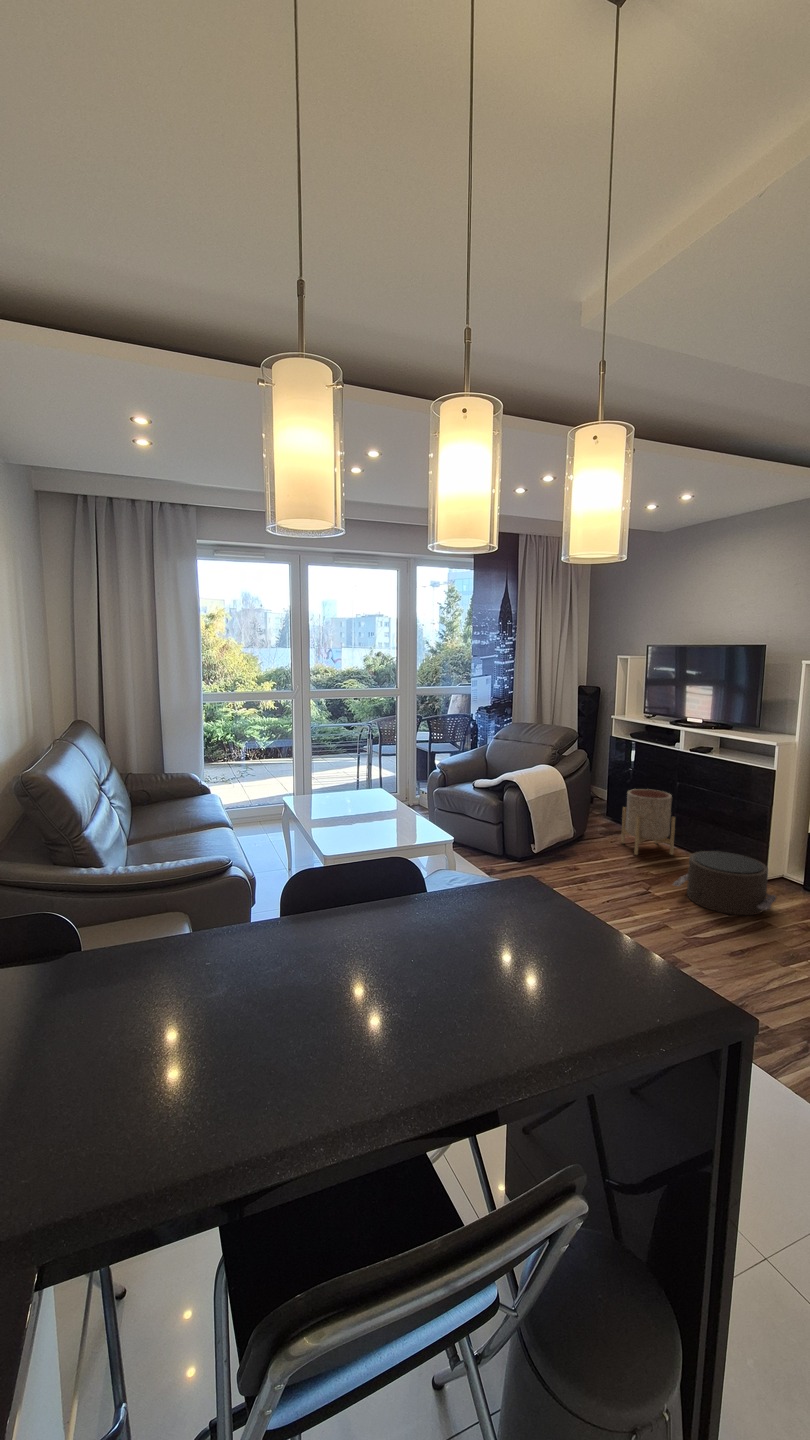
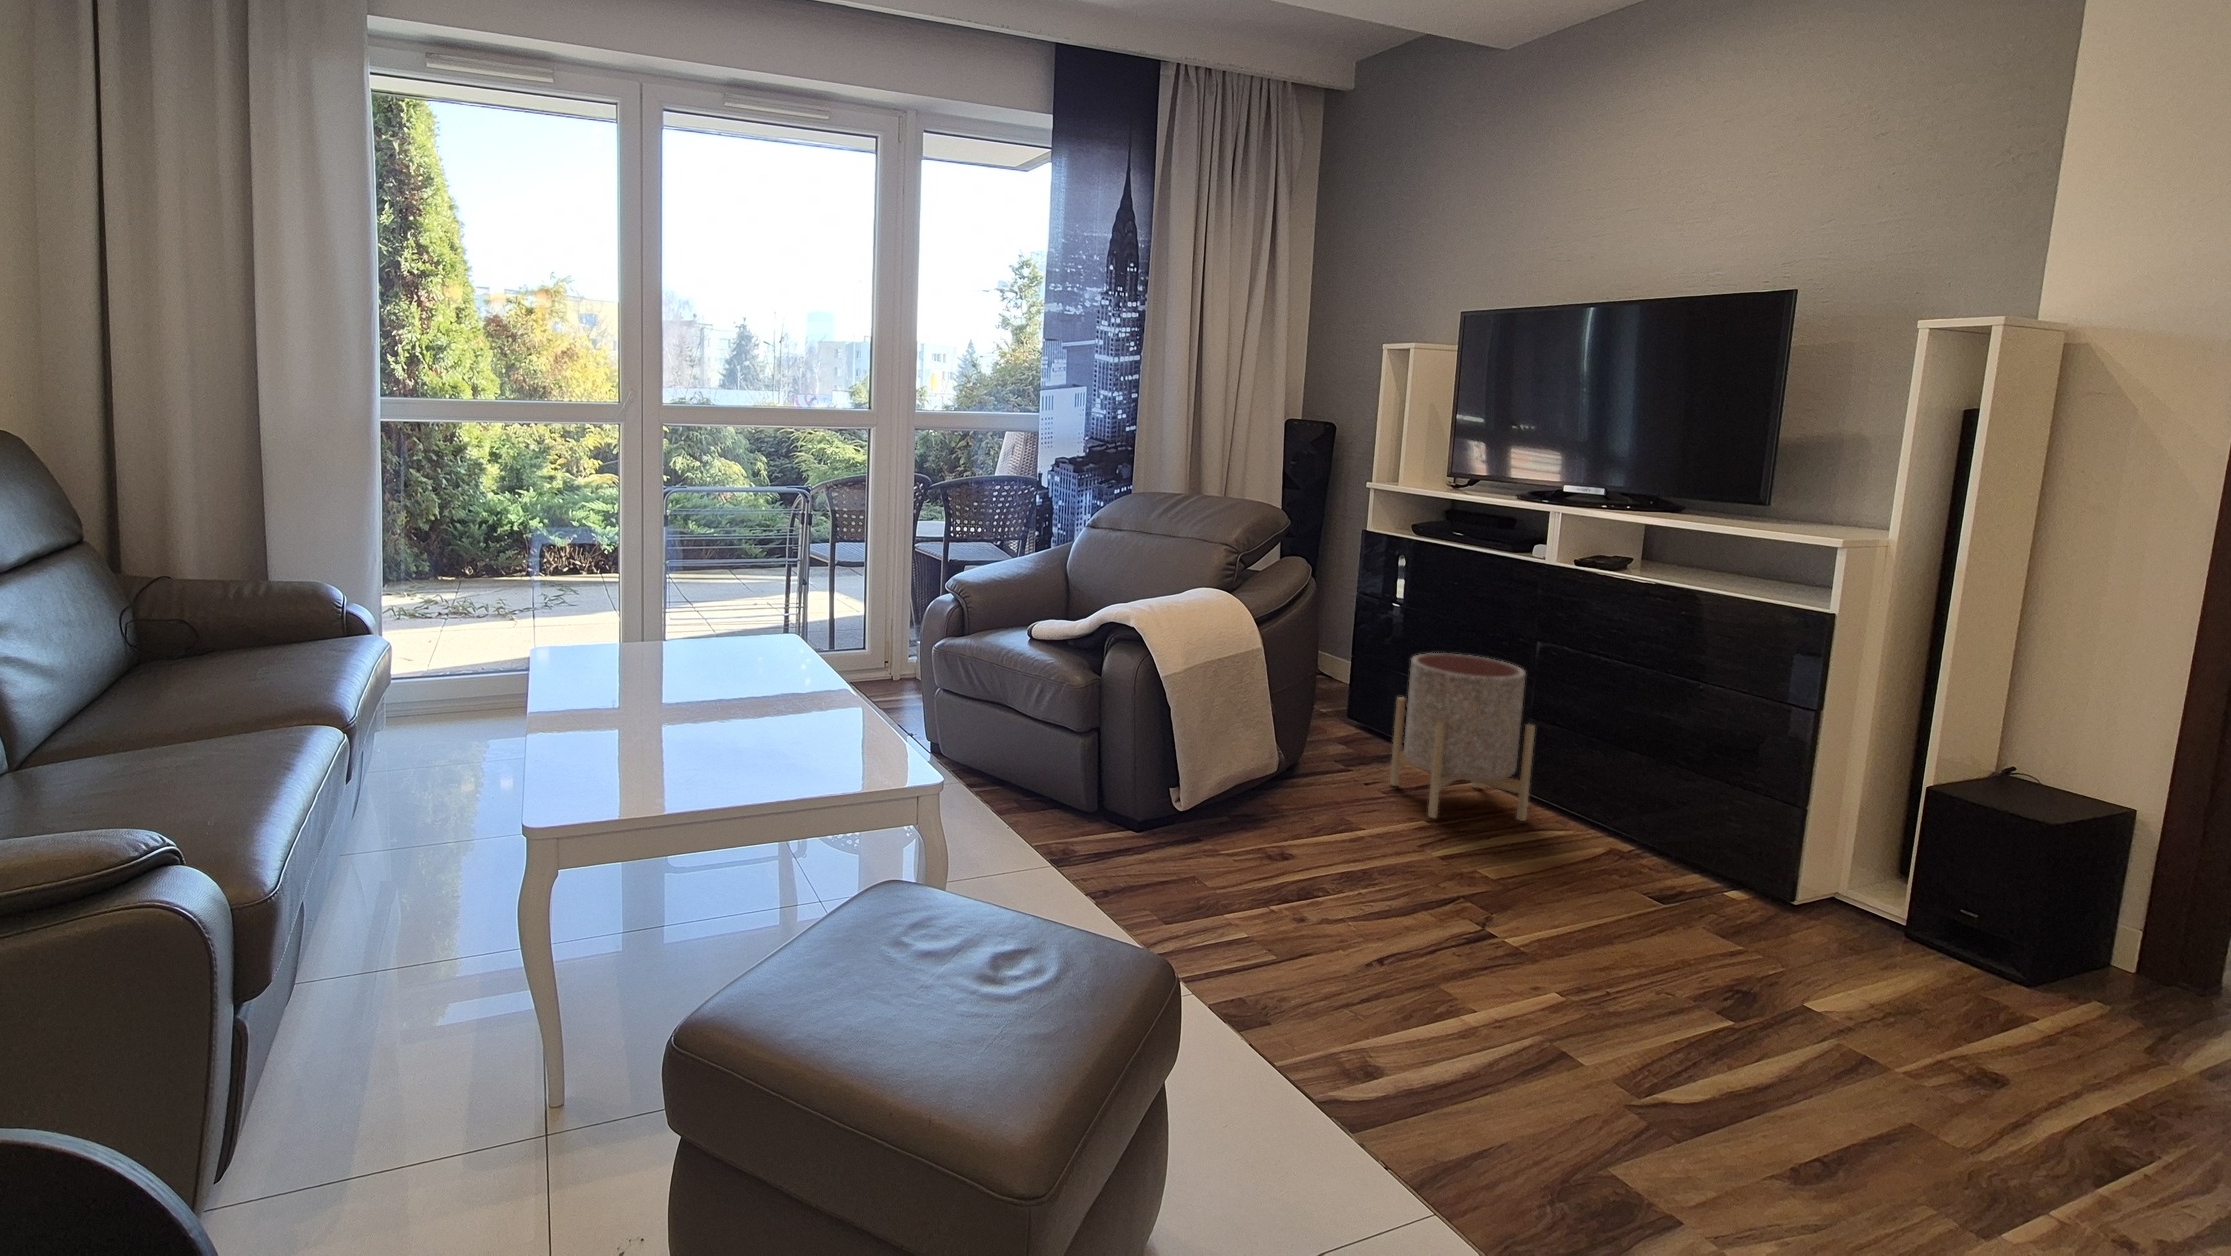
pouf: present [673,851,776,915] -> none [1558,824,1876,1025]

